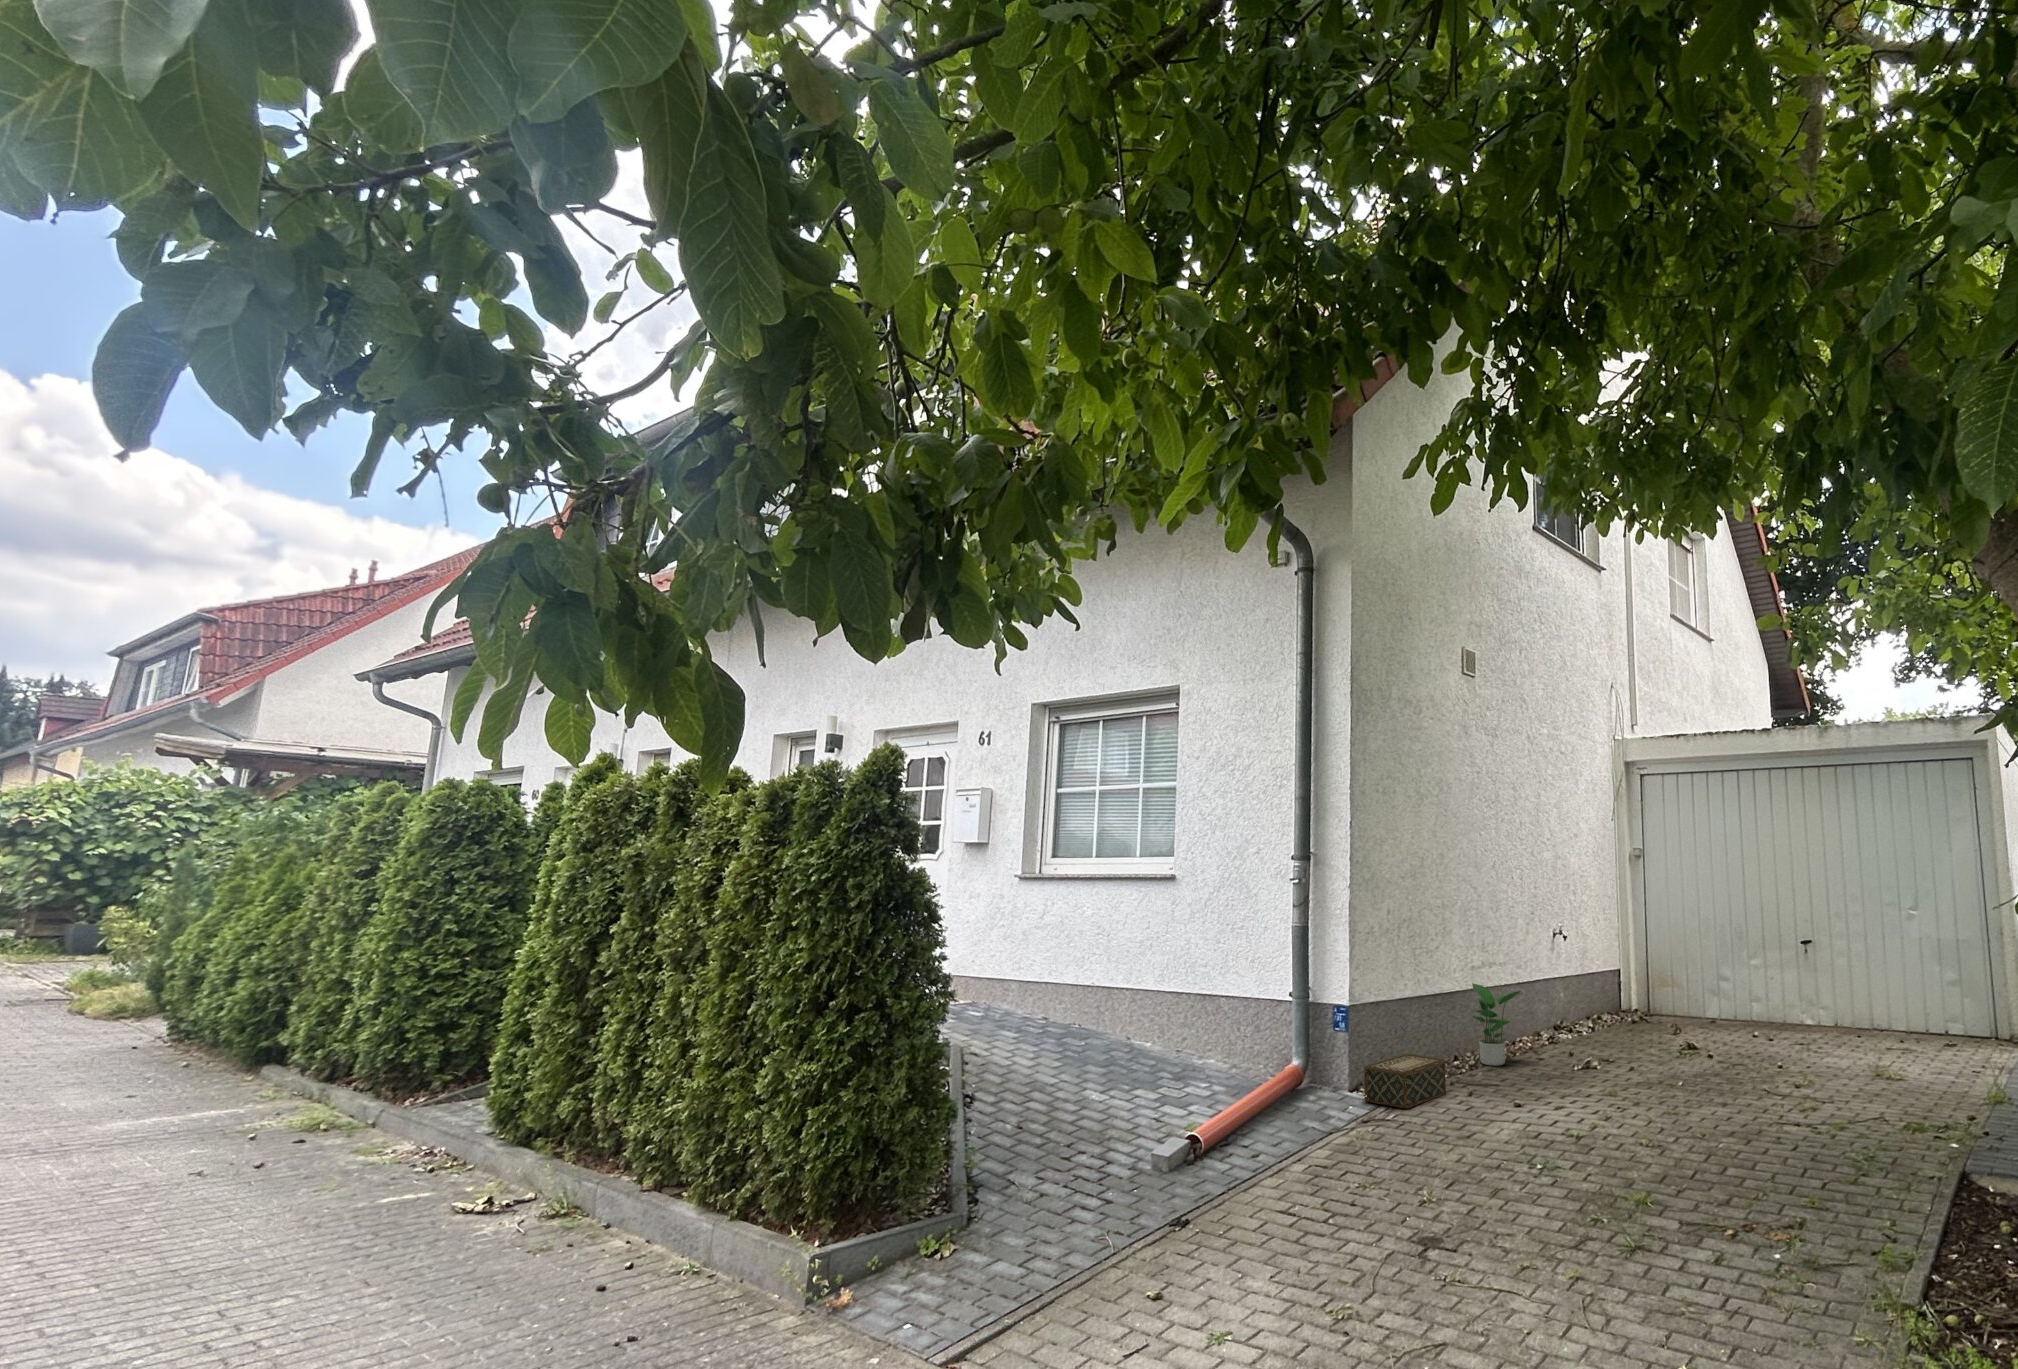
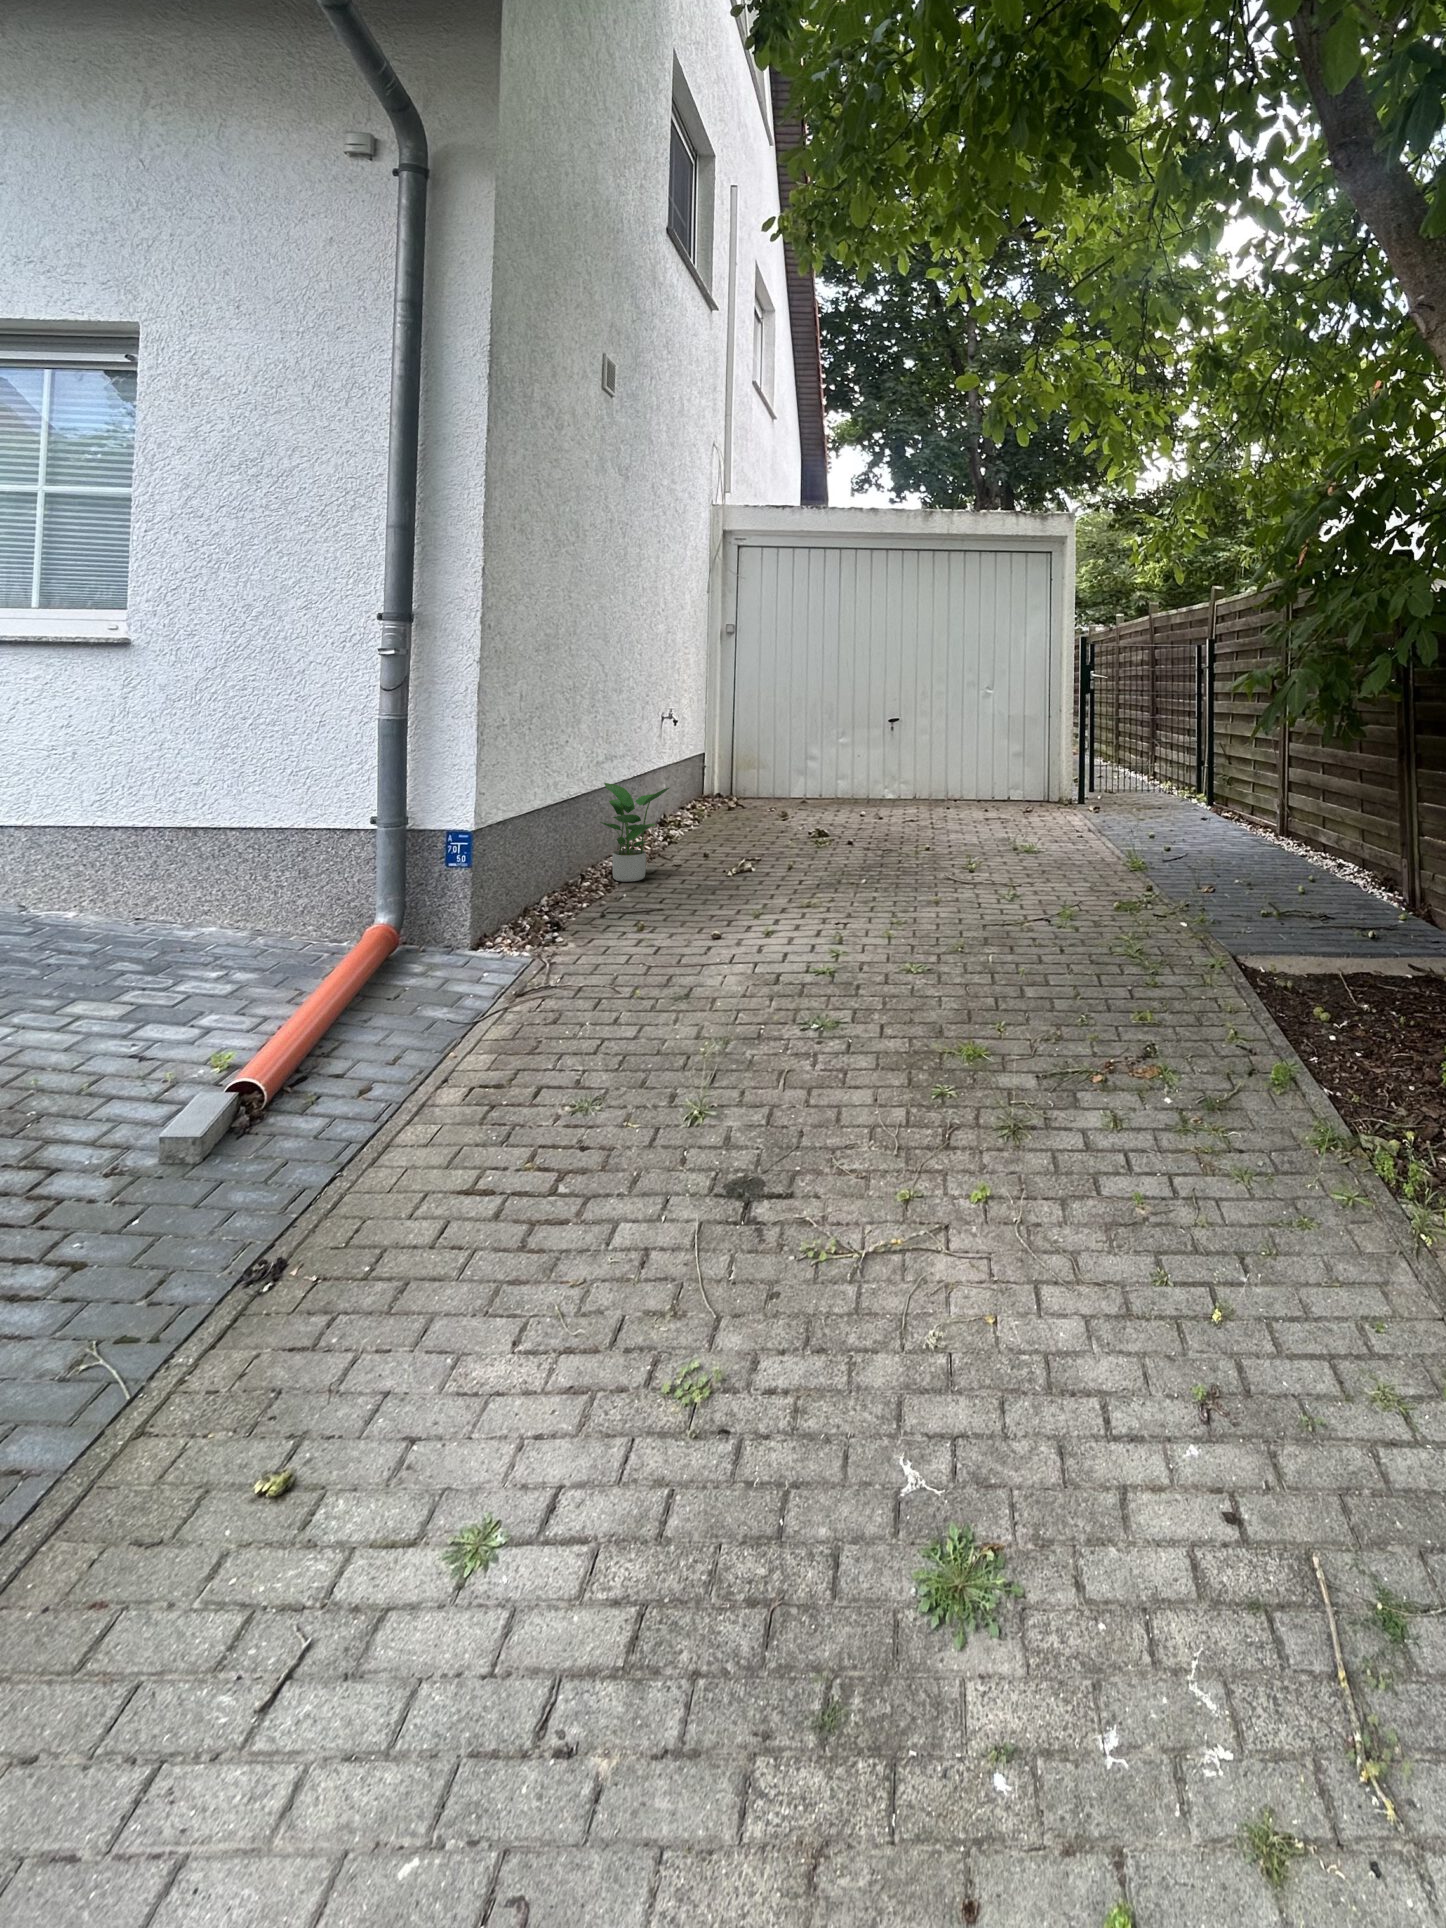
woven basket: present [1364,1054,1446,1109] -> none [494,883,601,959]

